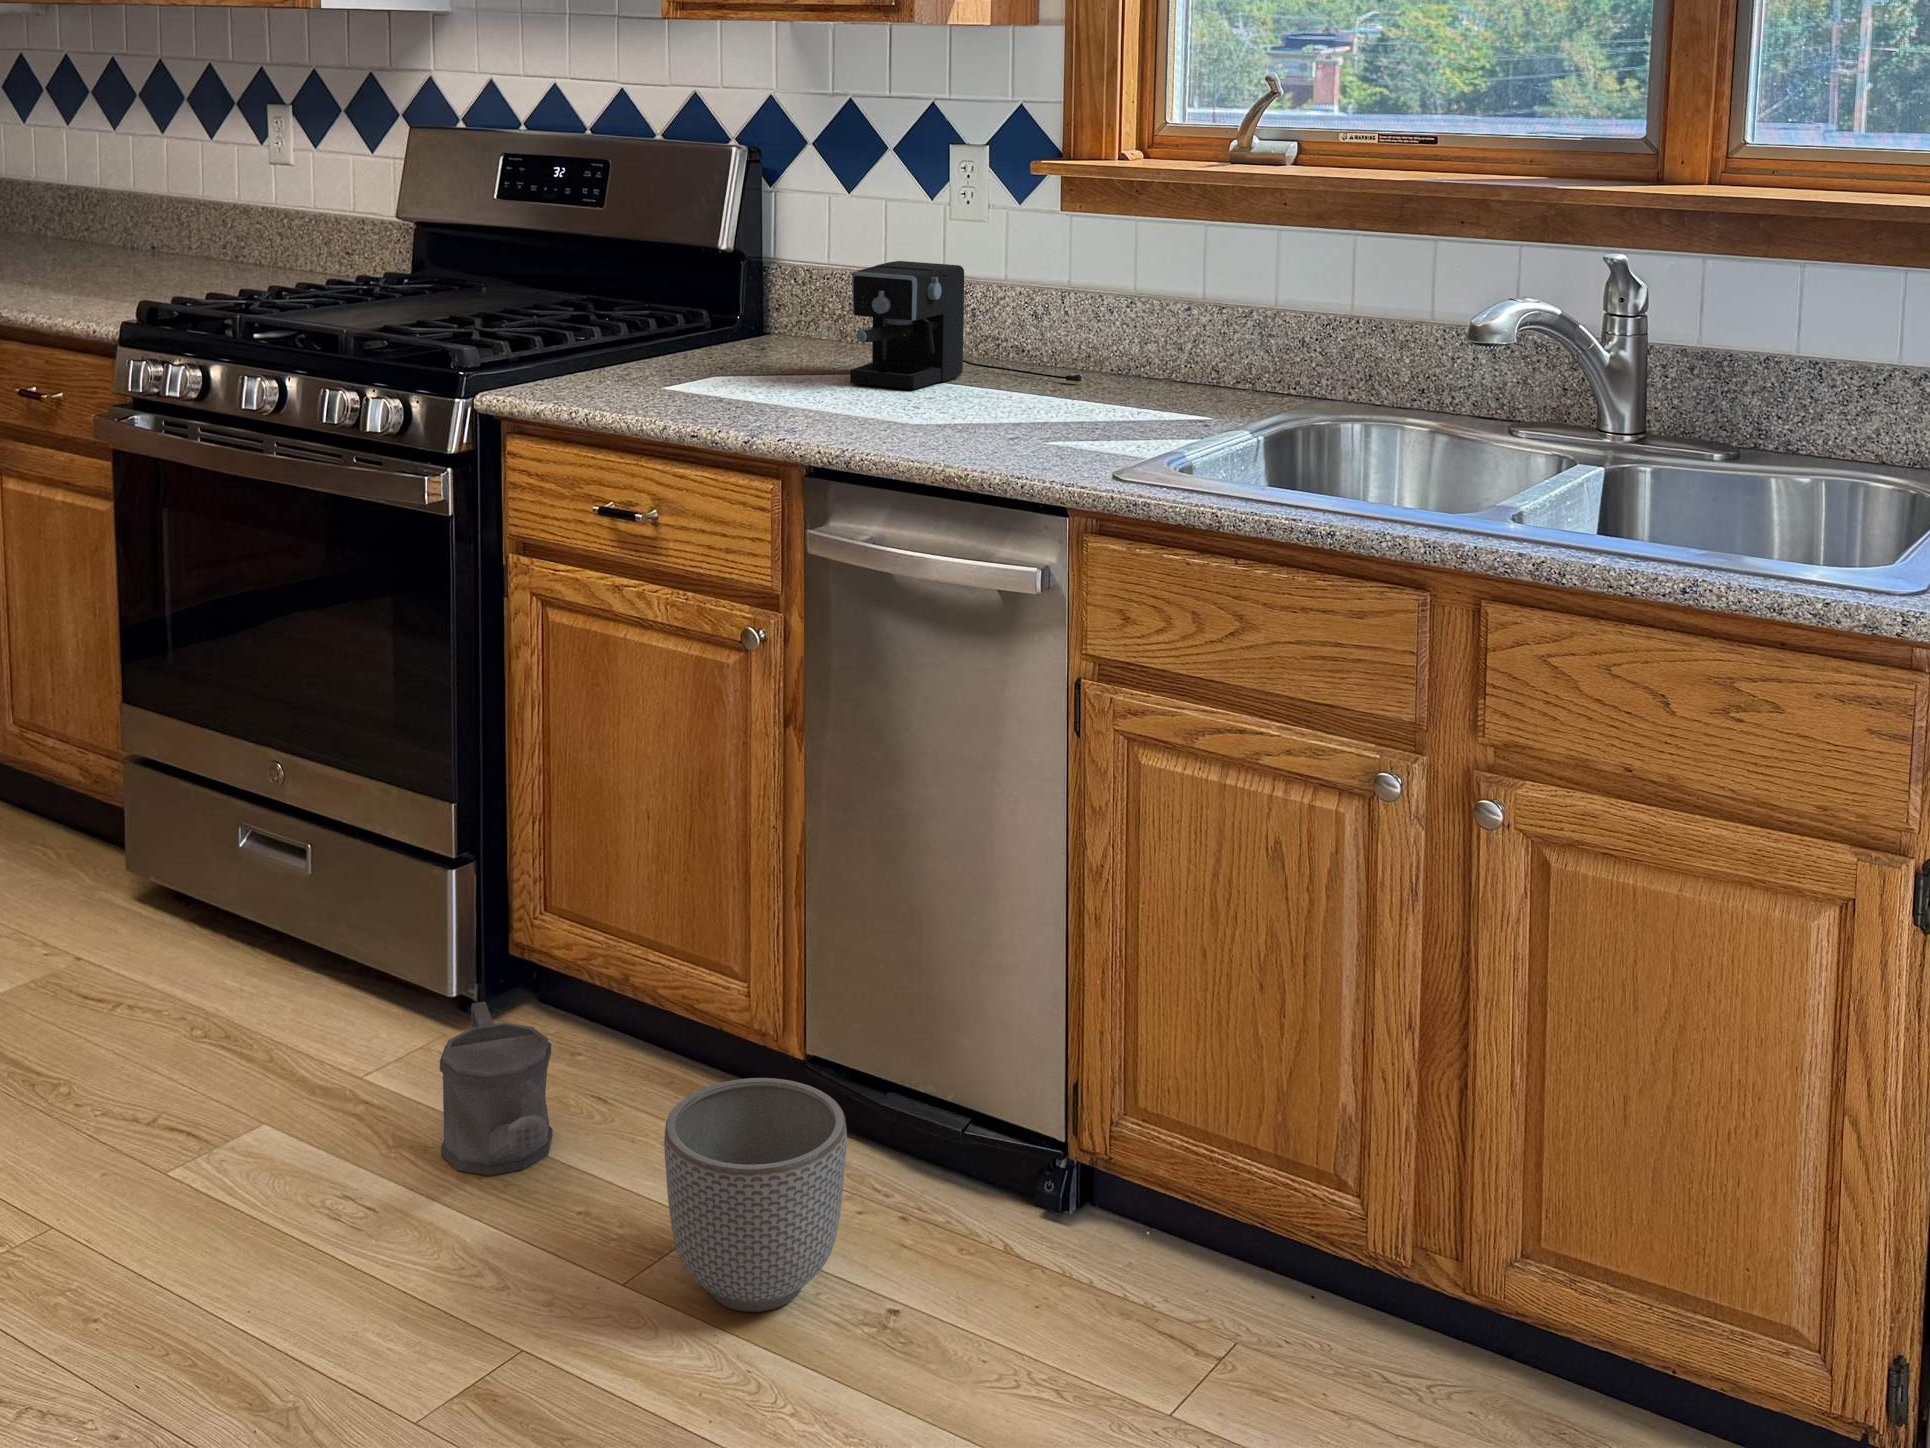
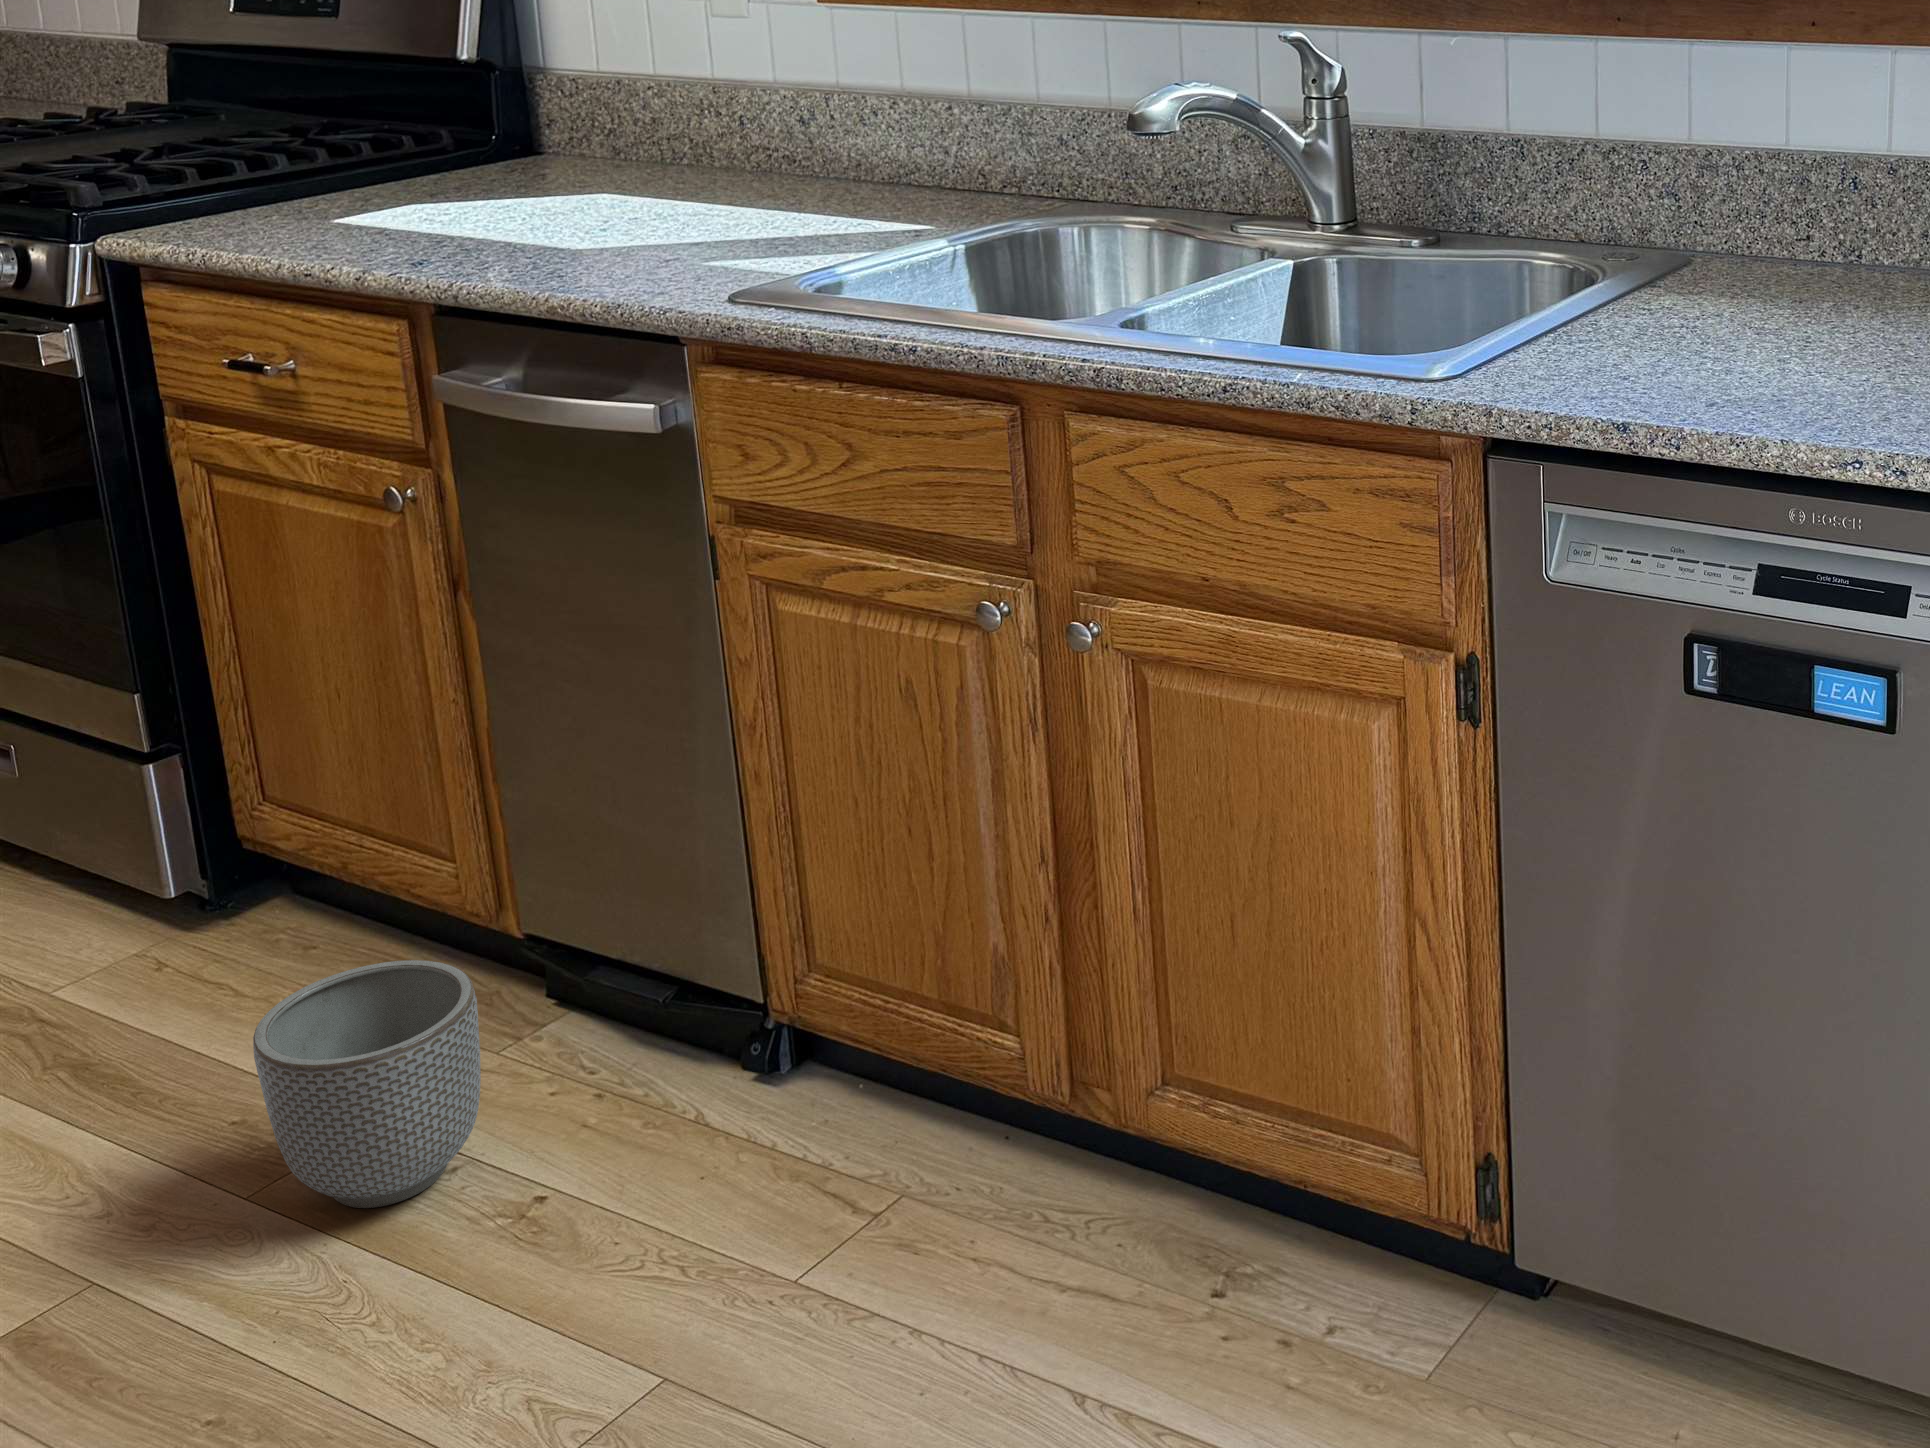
coffee maker: present [850,261,1083,389] -> none [552,66,834,207]
watering can: present [440,1002,552,1176] -> none [69,899,229,1086]

